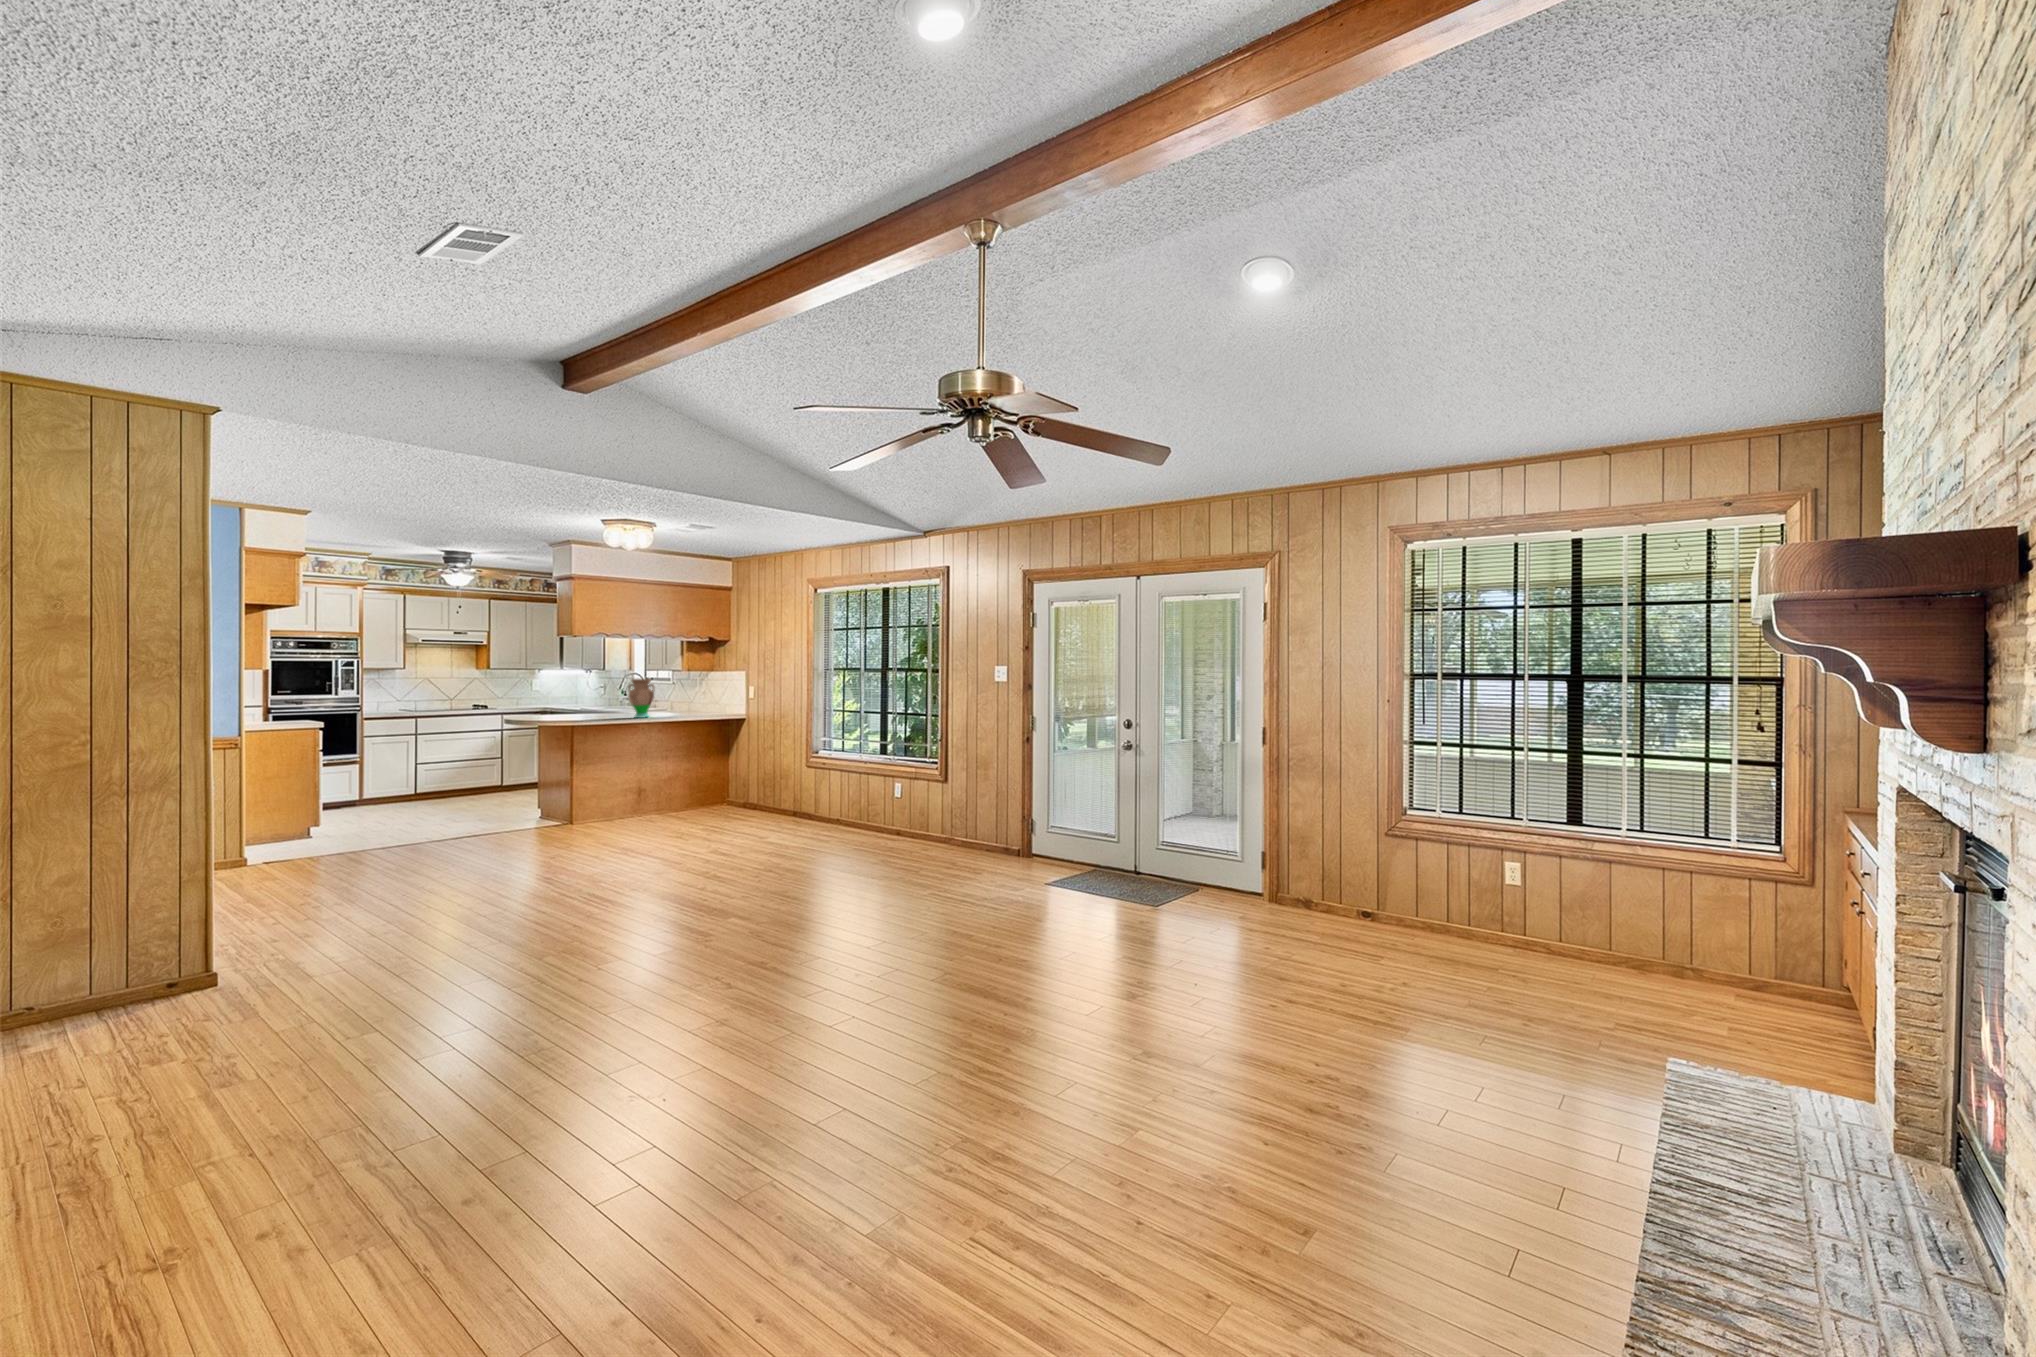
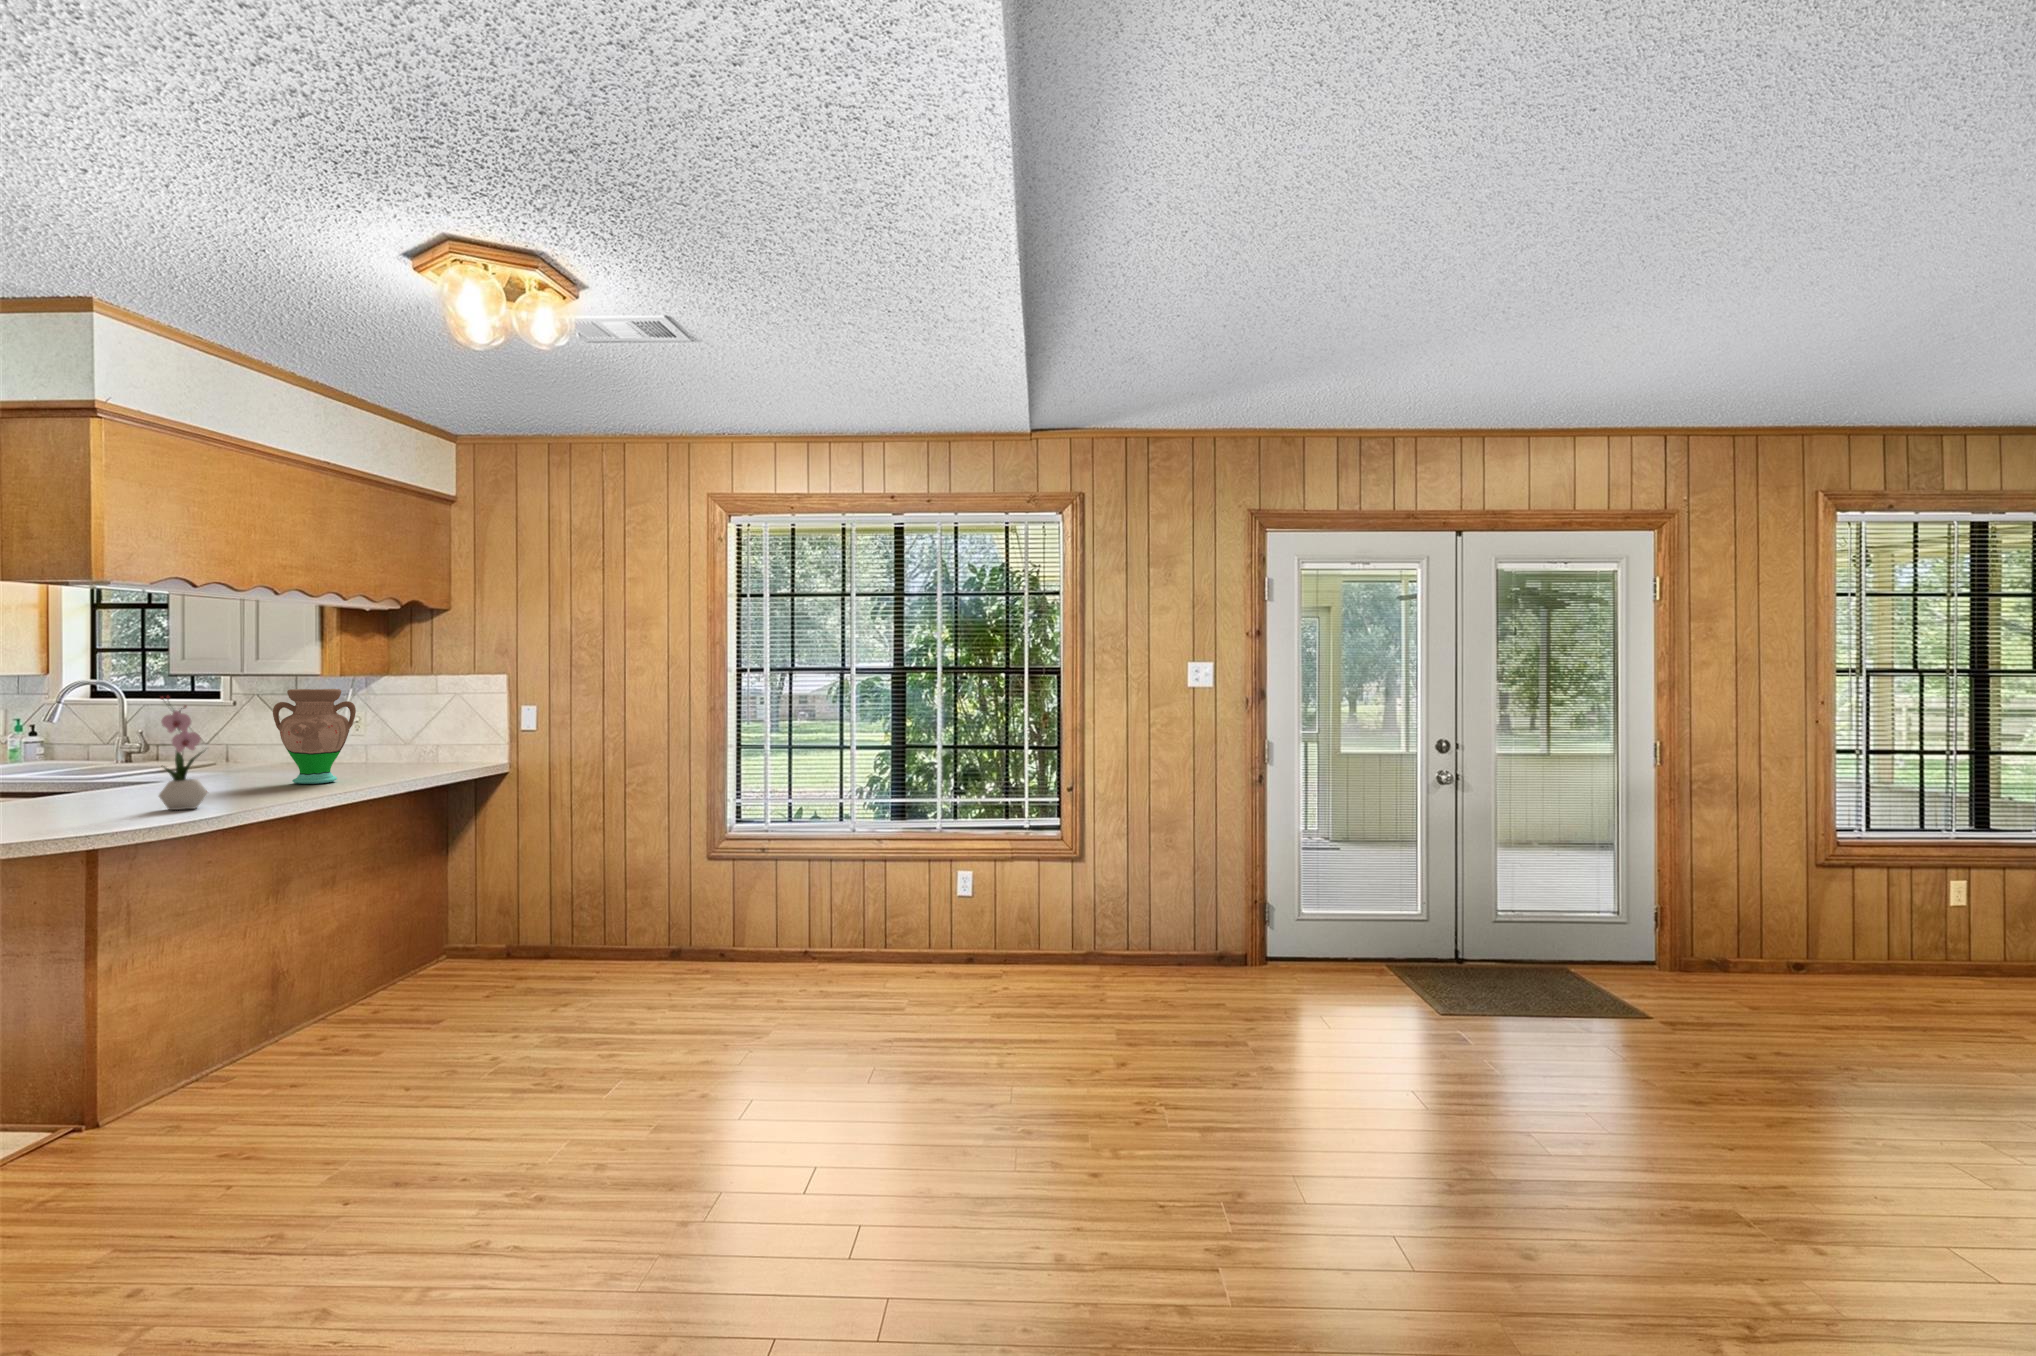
flower arrangement: none [559,681,579,723] -> present [159,696,208,810]

